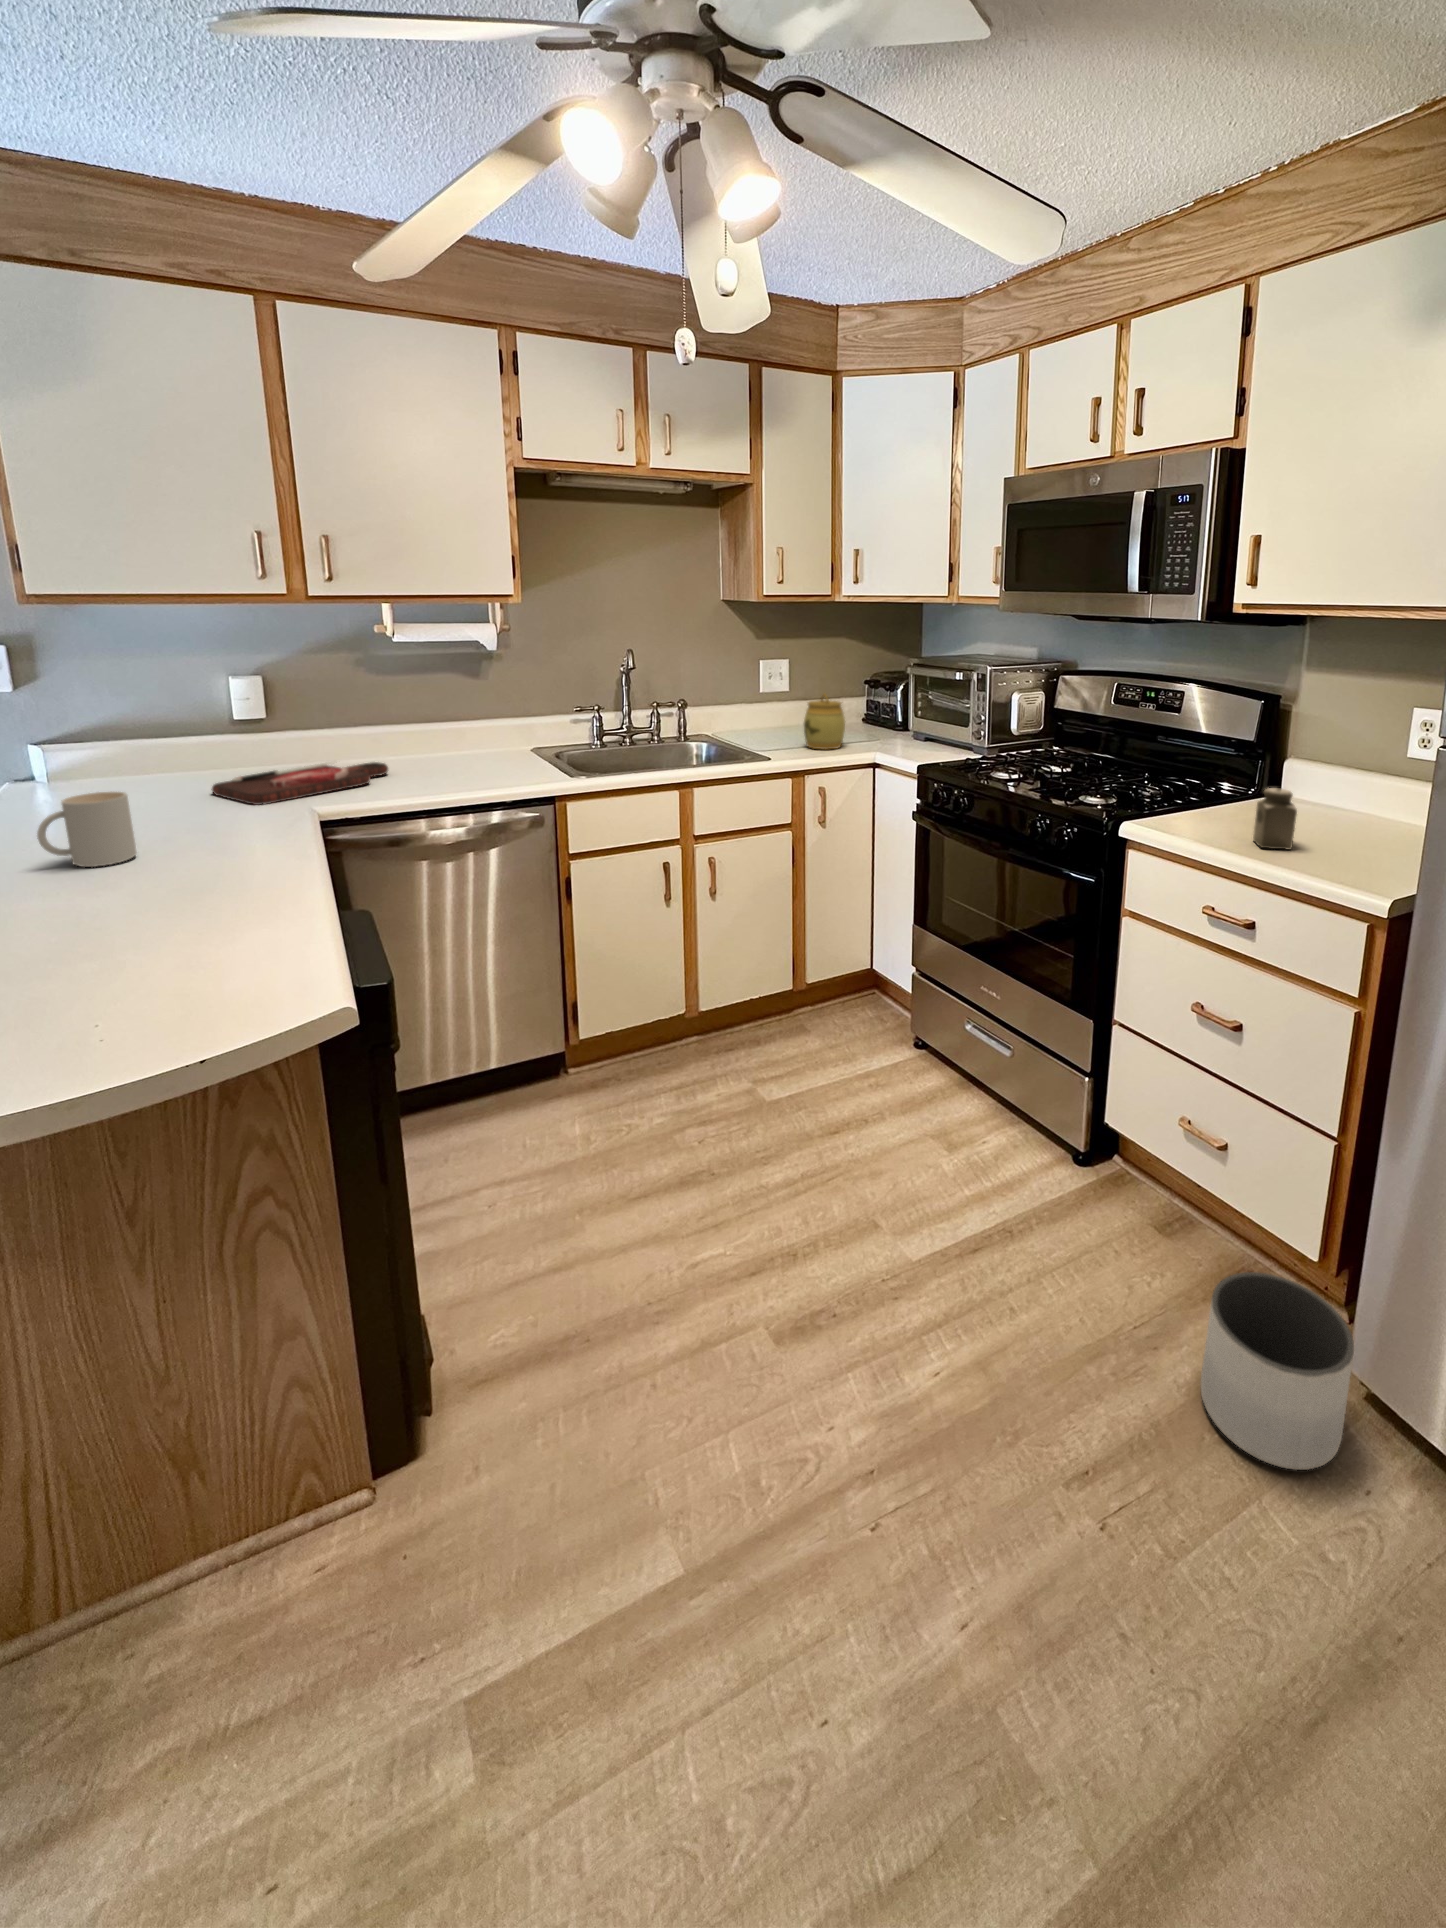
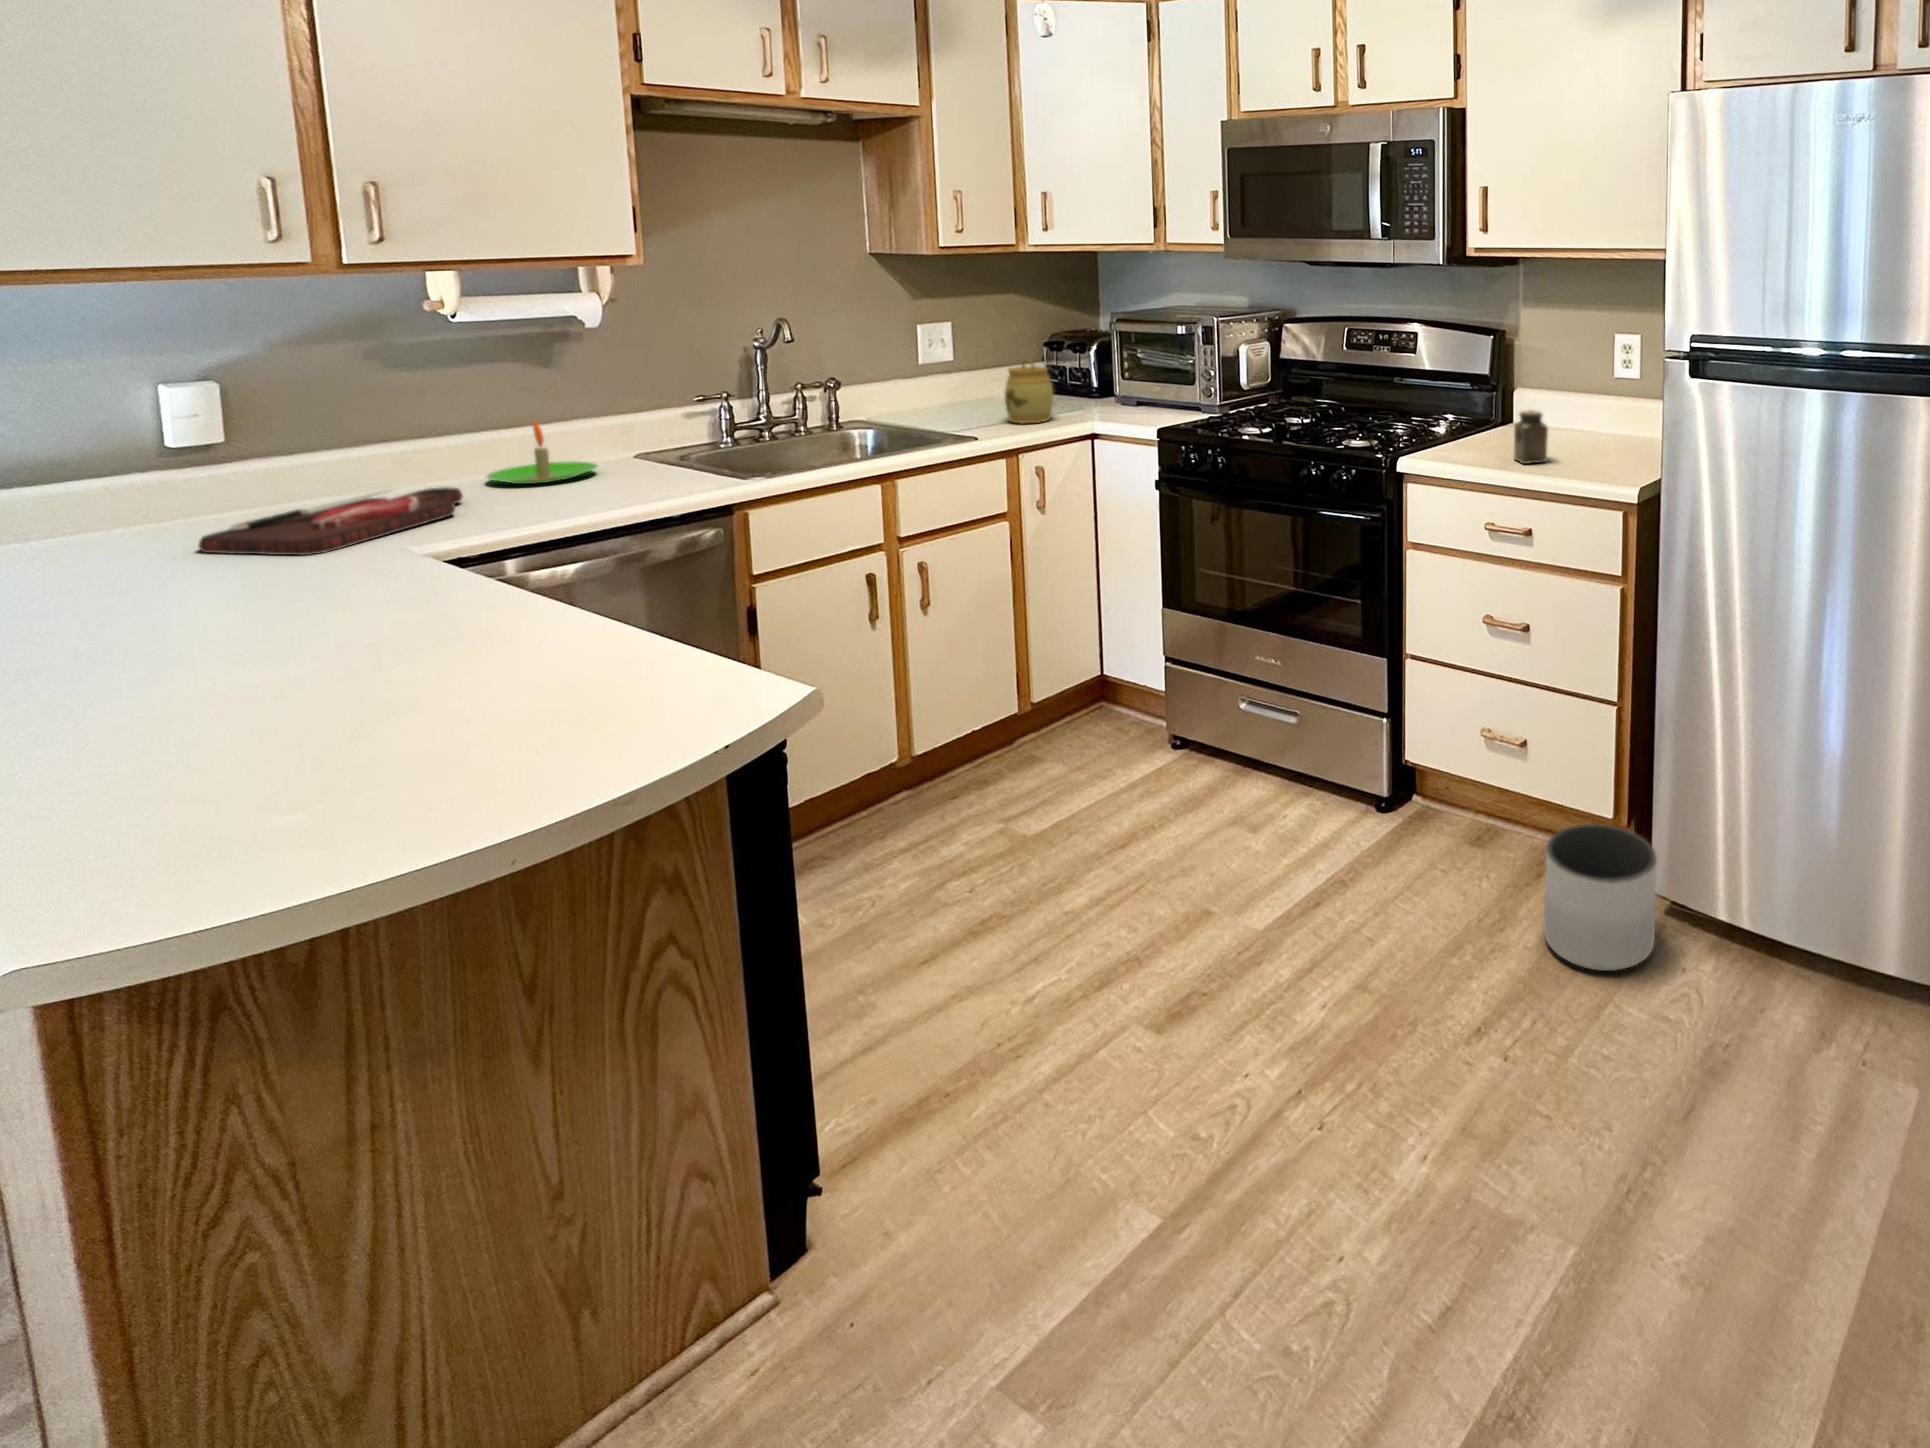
candle: none [421,718,493,765] -> present [487,421,597,484]
mug: present [37,791,137,867] -> none [101,538,244,645]

